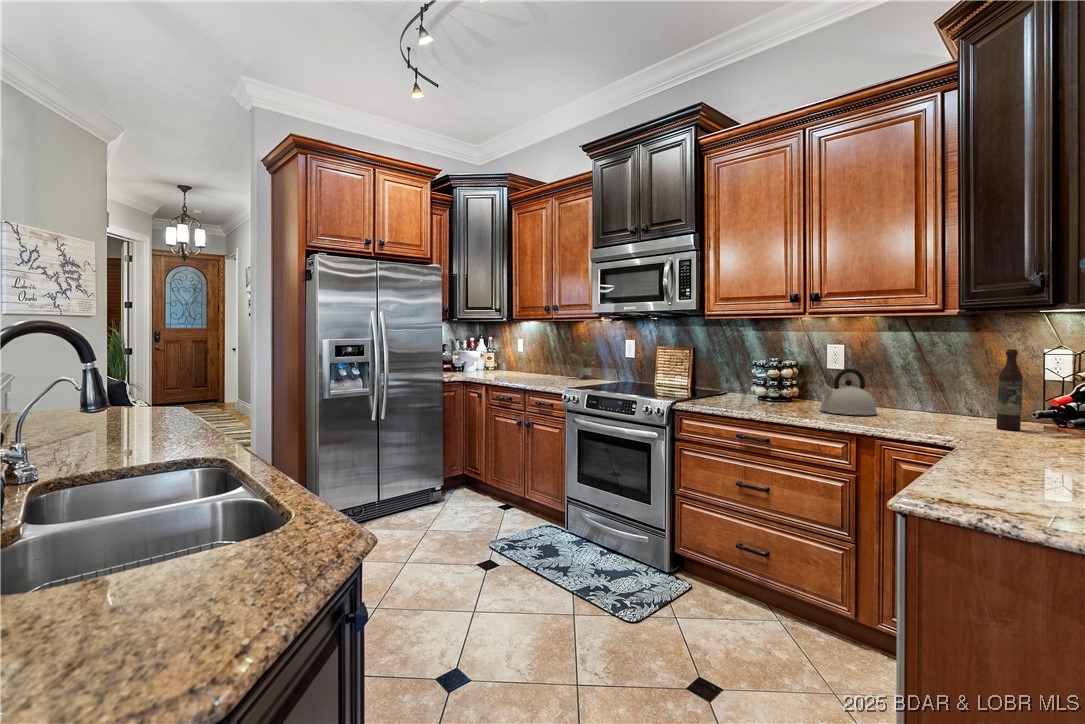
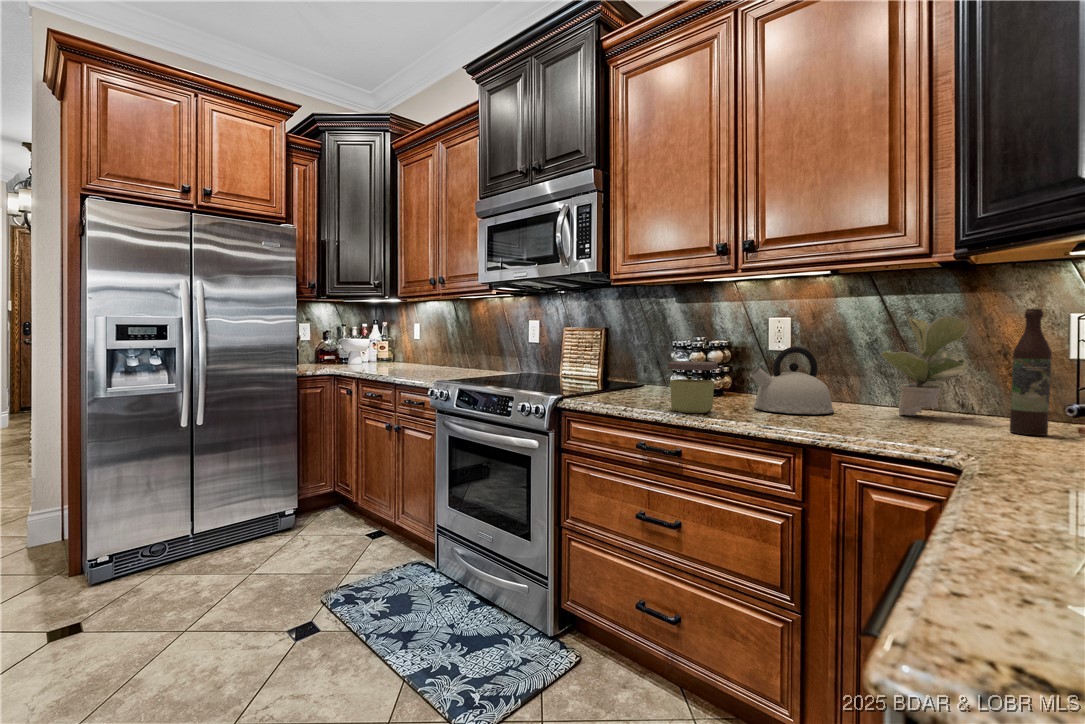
potted plant: present [571,341,597,378] -> present [881,315,970,416]
jar: none [761,378,796,414] -> present [668,361,718,413]

